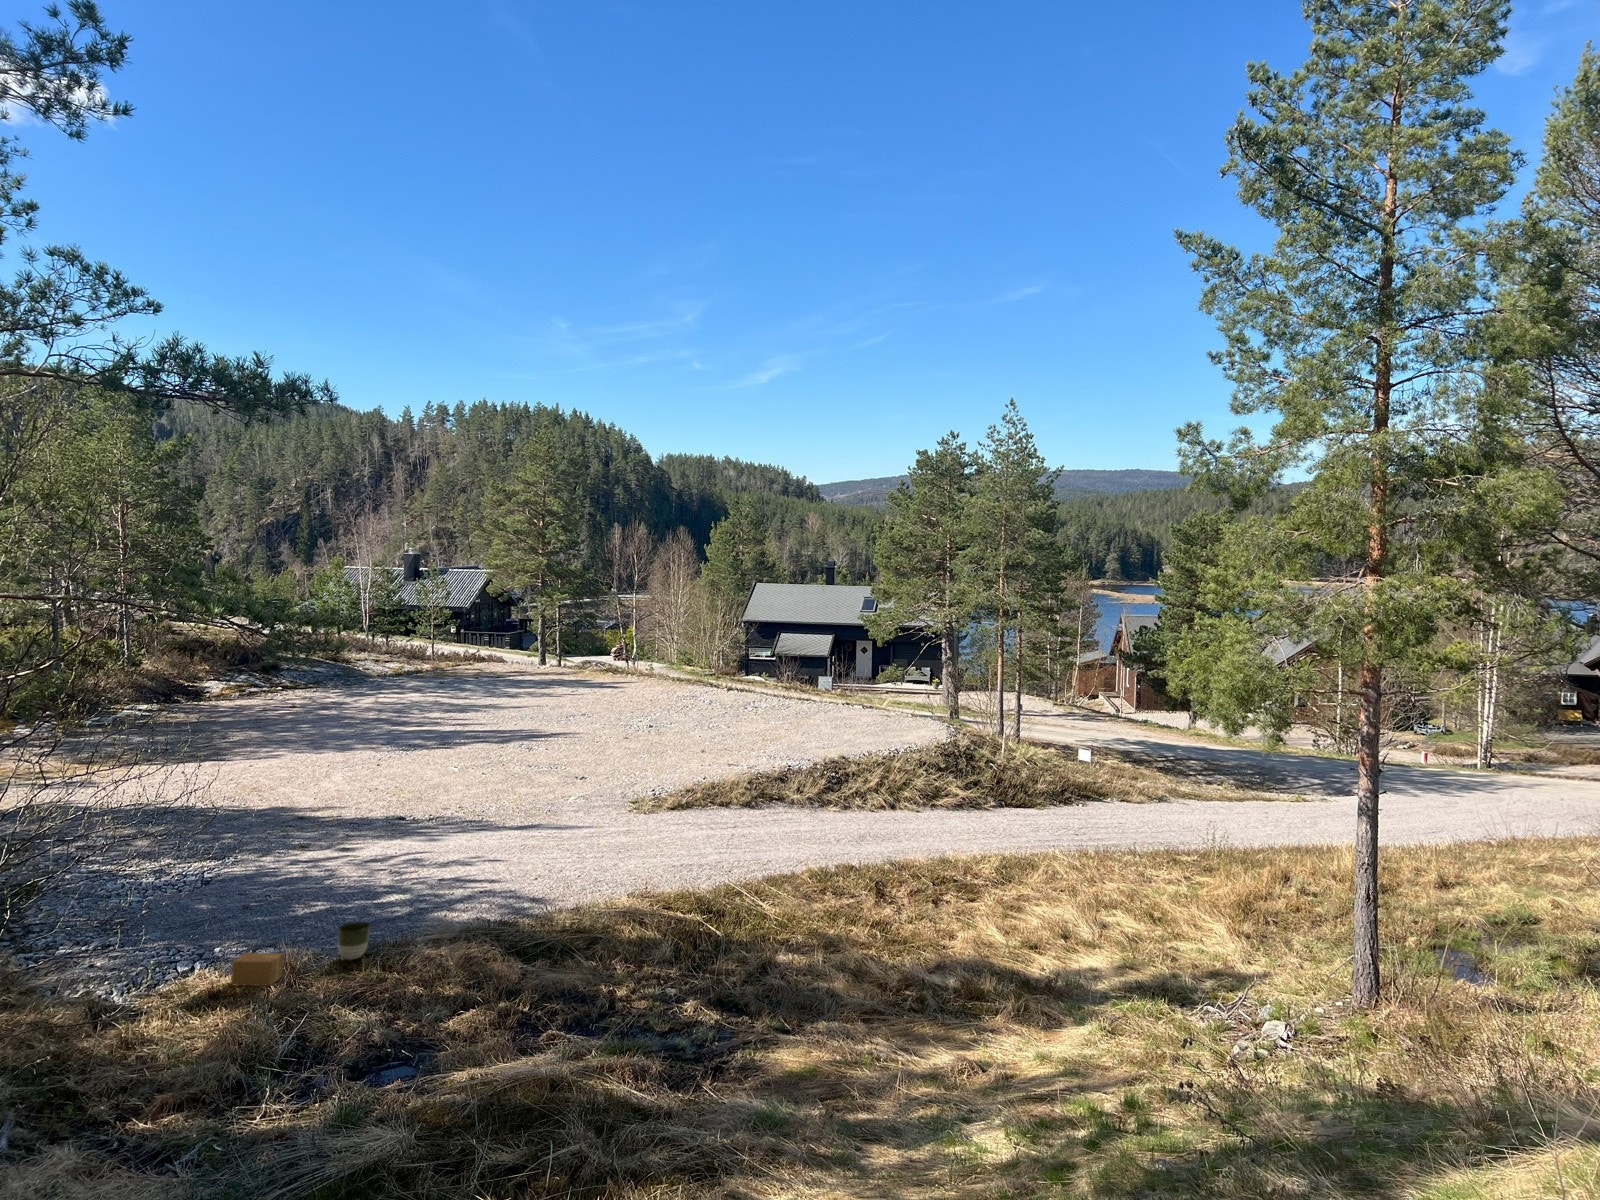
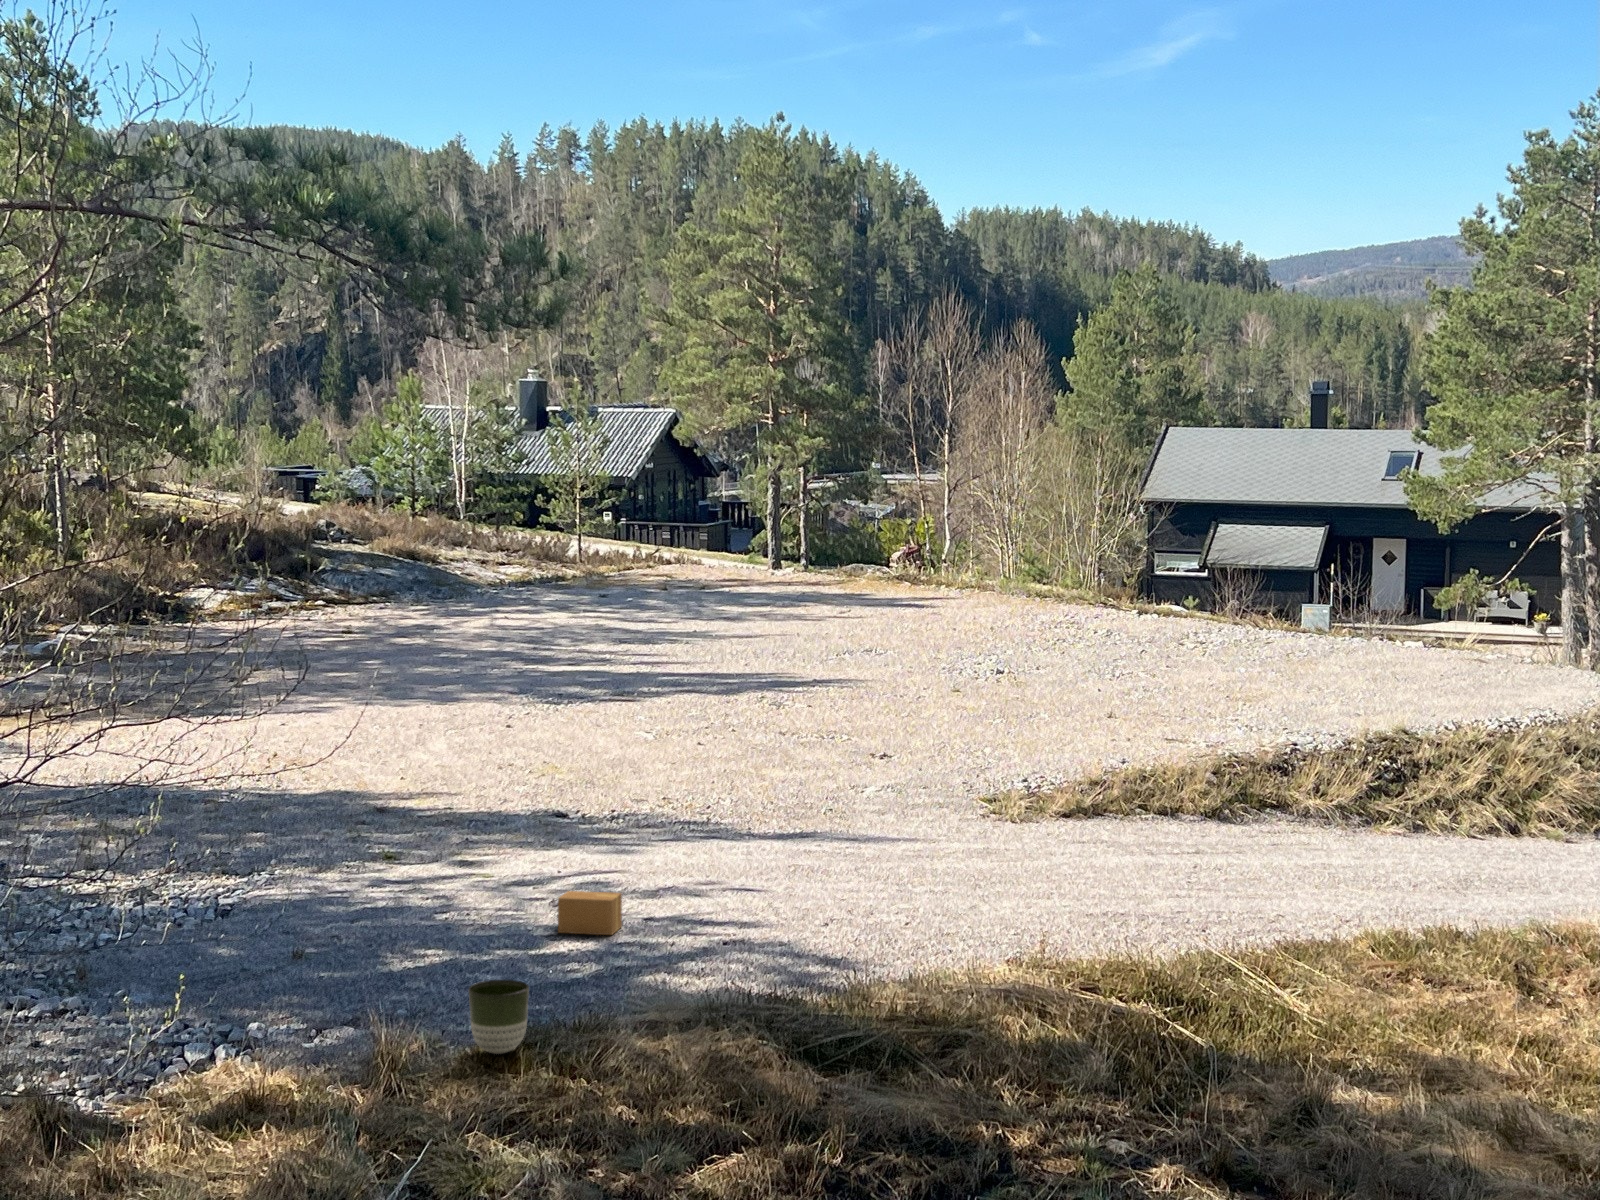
cardboard box: present [231,953,284,986] -> present [558,891,622,935]

